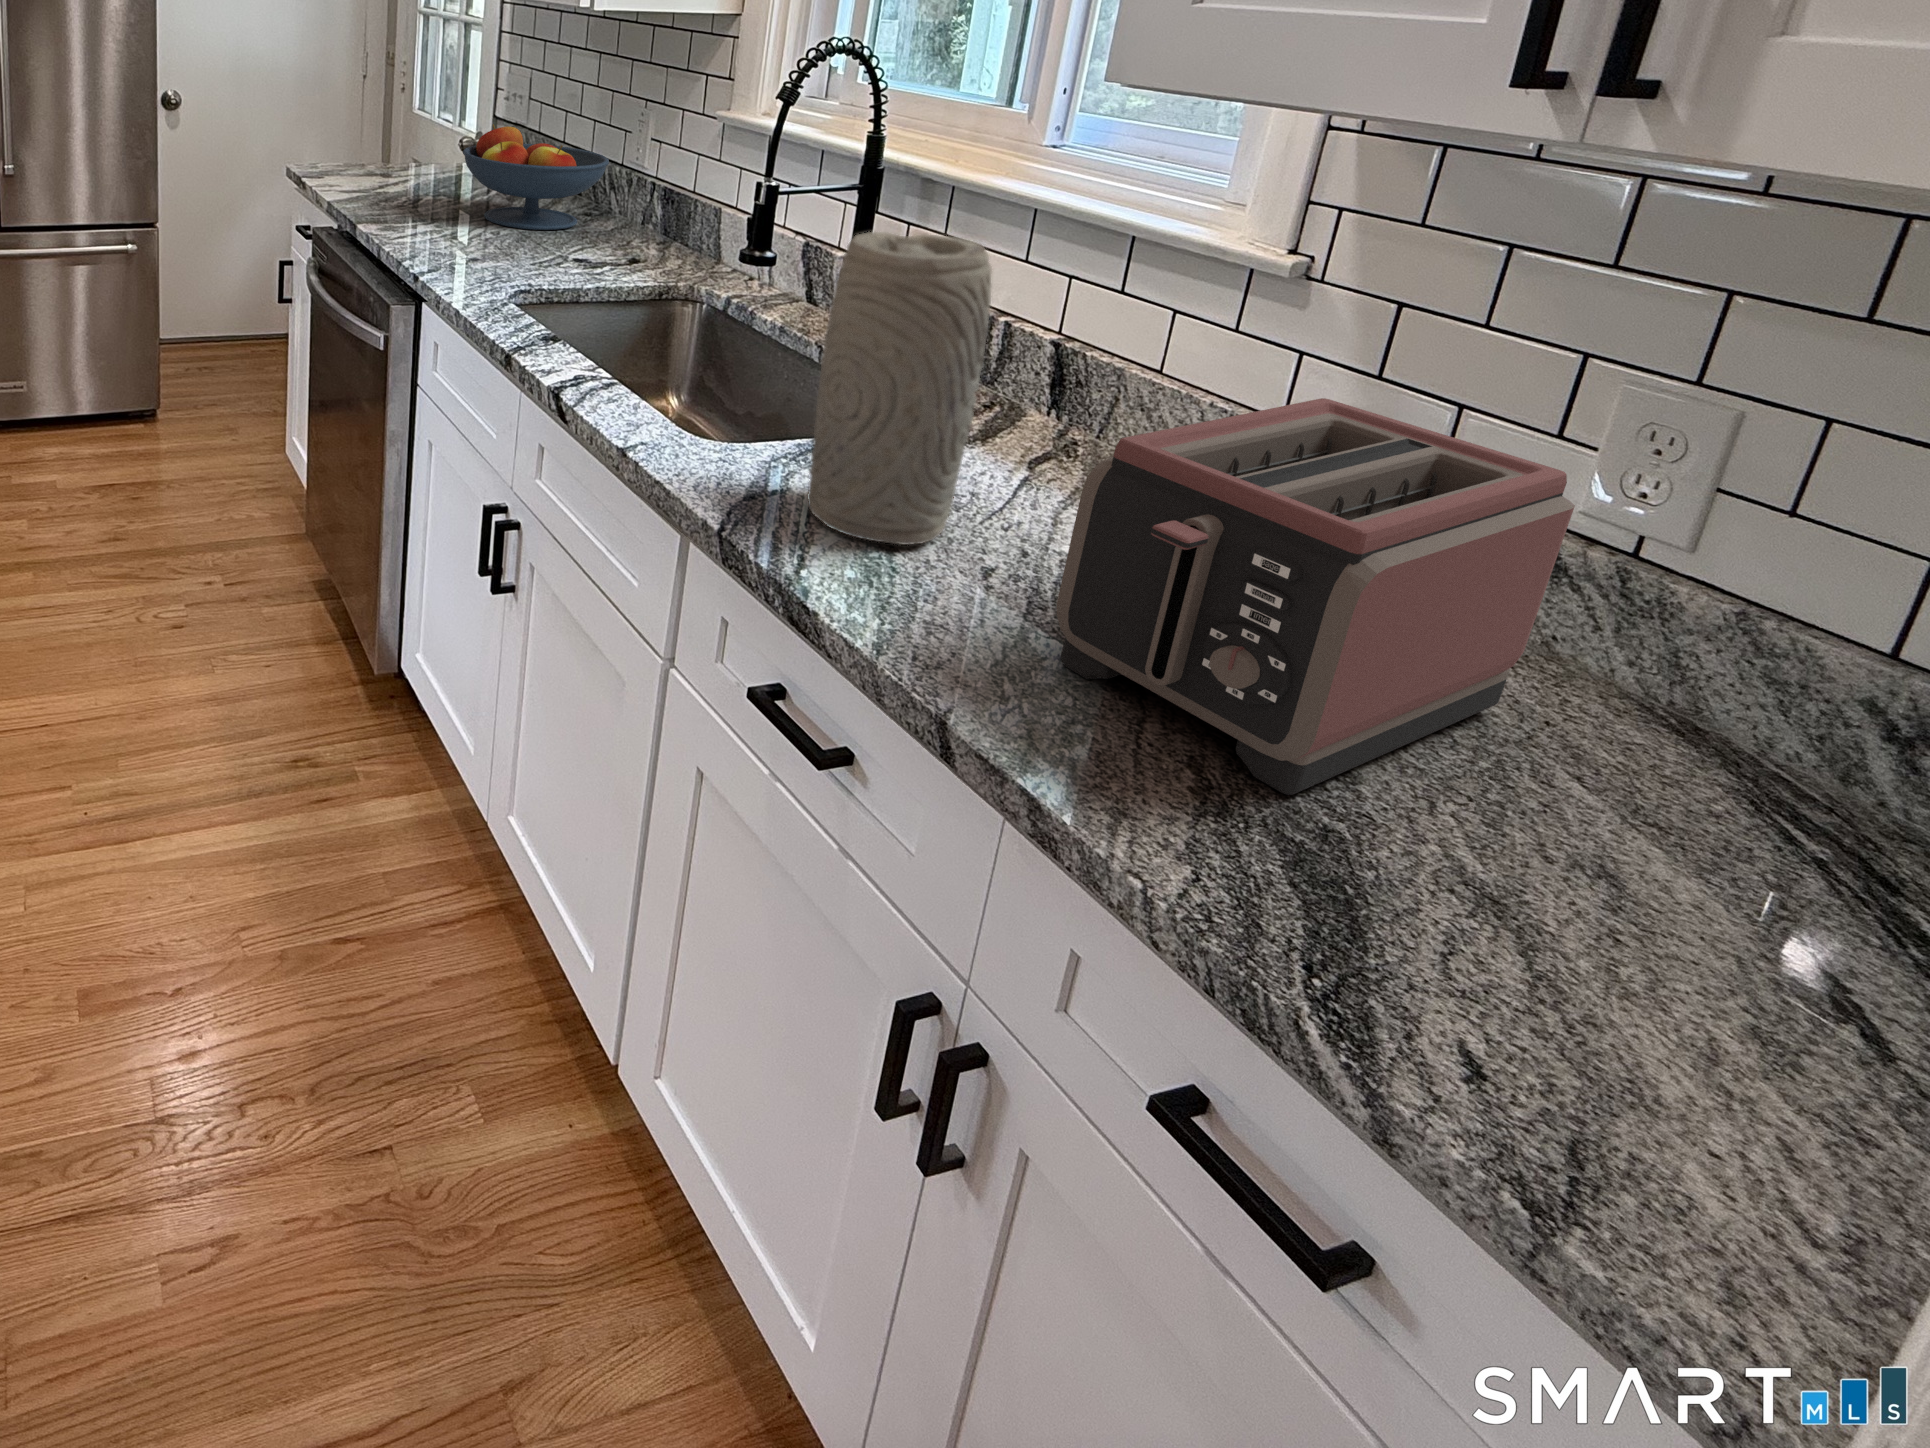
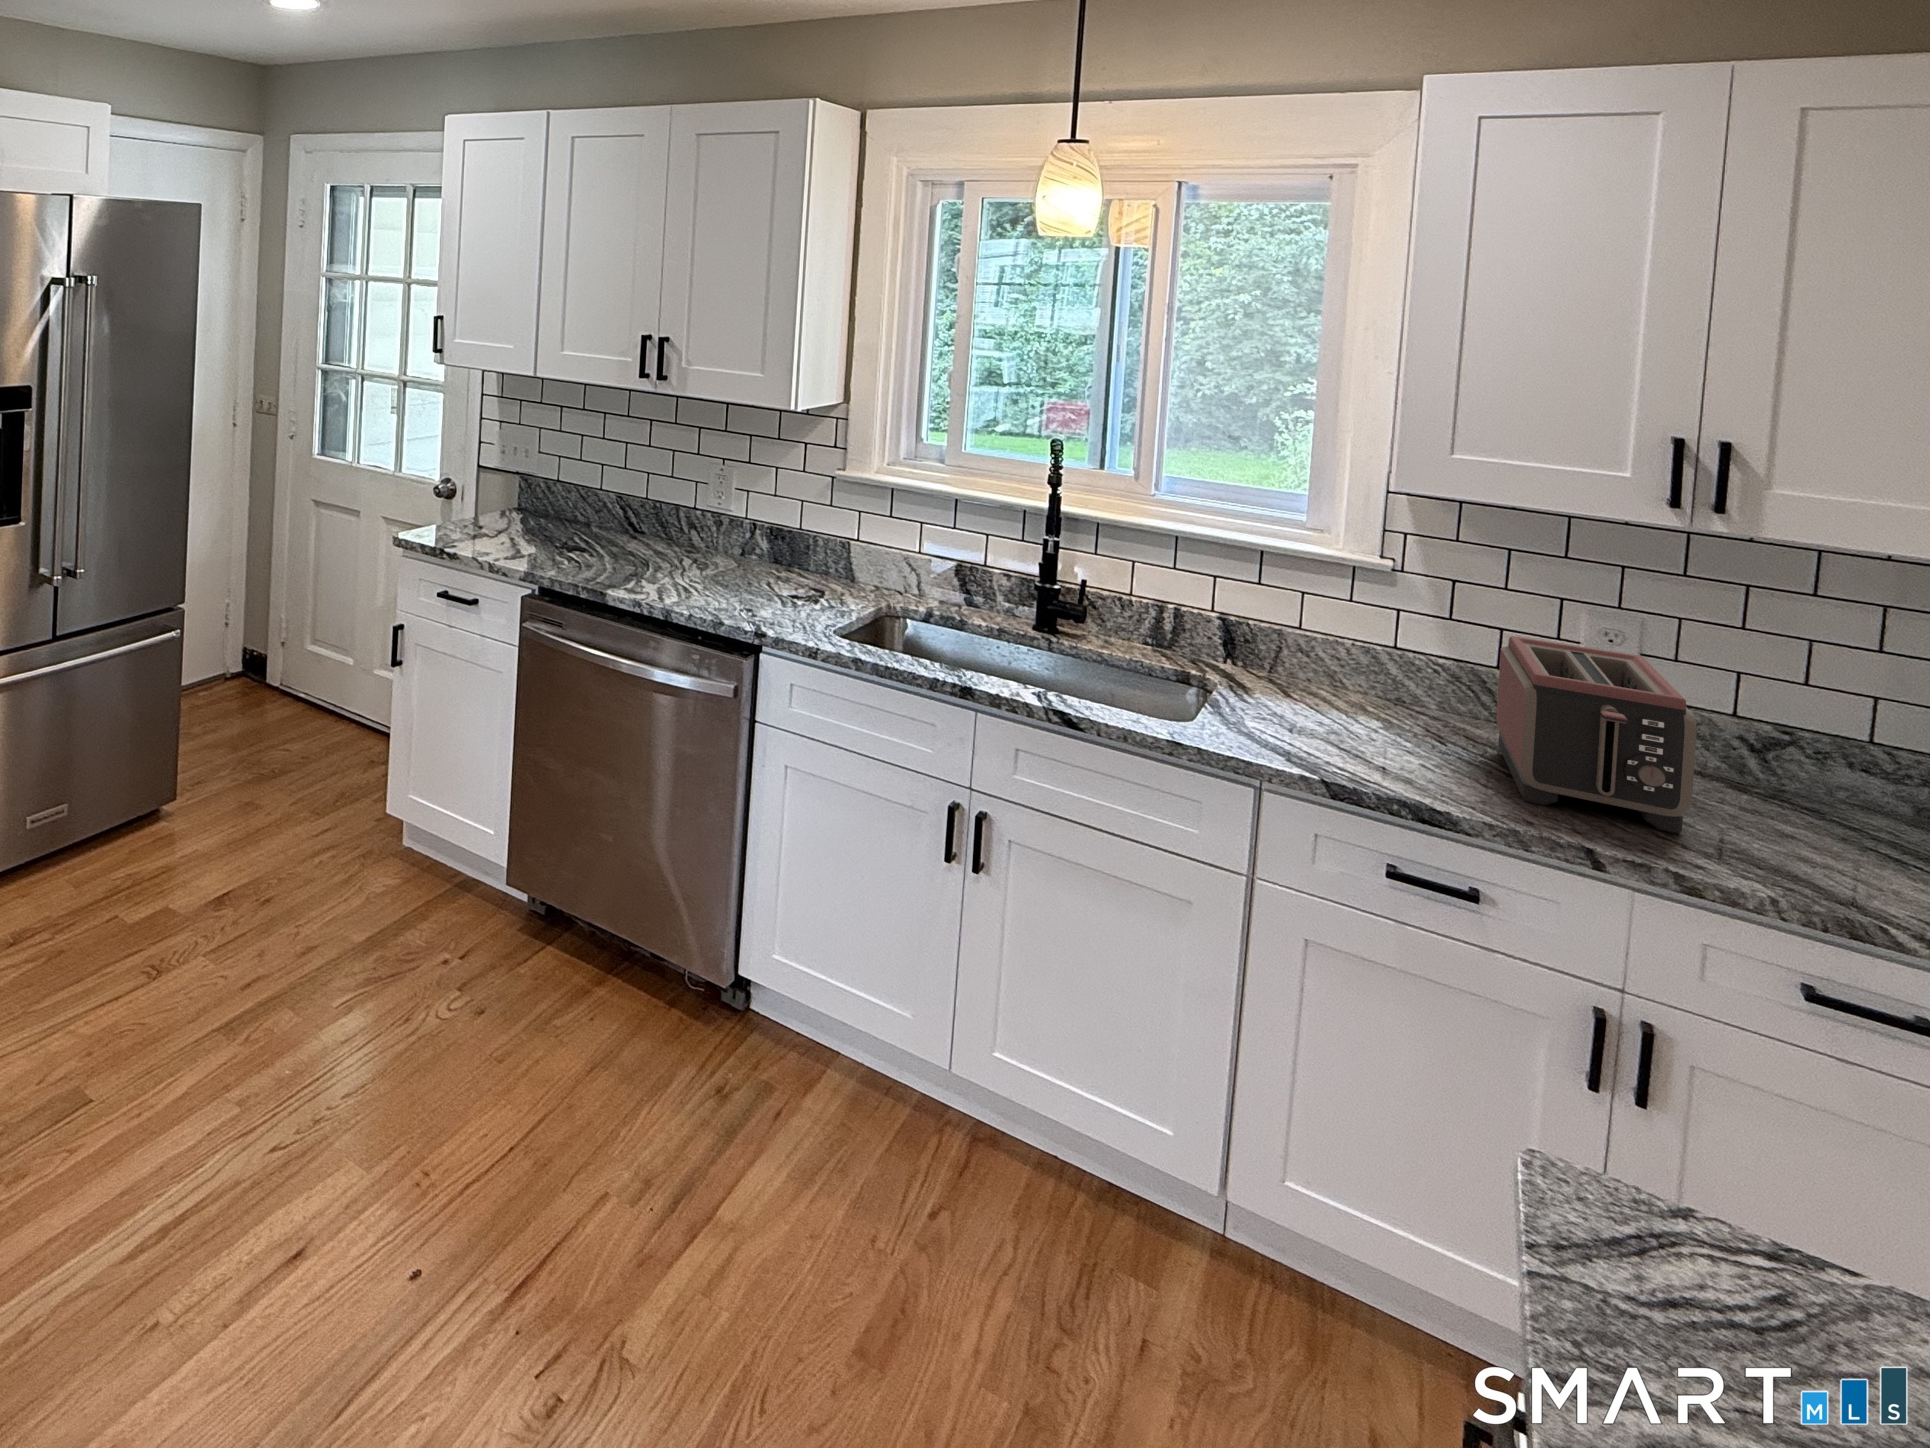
fruit bowl: present [463,124,609,230] -> none [617,491,738,577]
vase: present [807,232,992,545] -> none [1277,573,1385,760]

